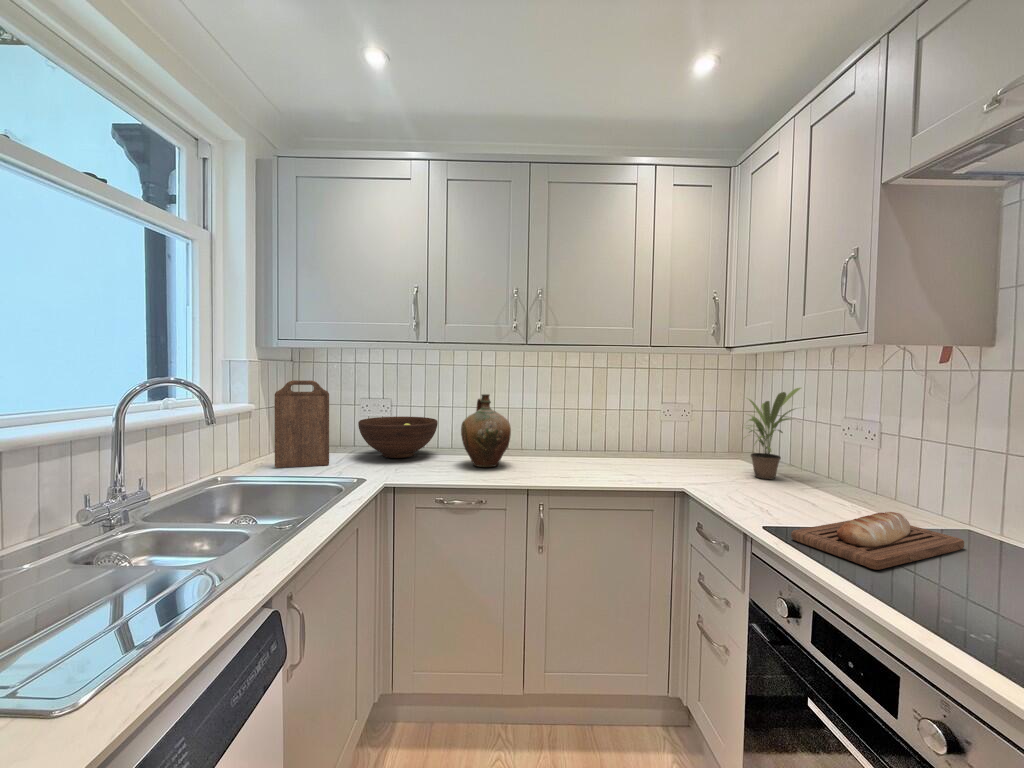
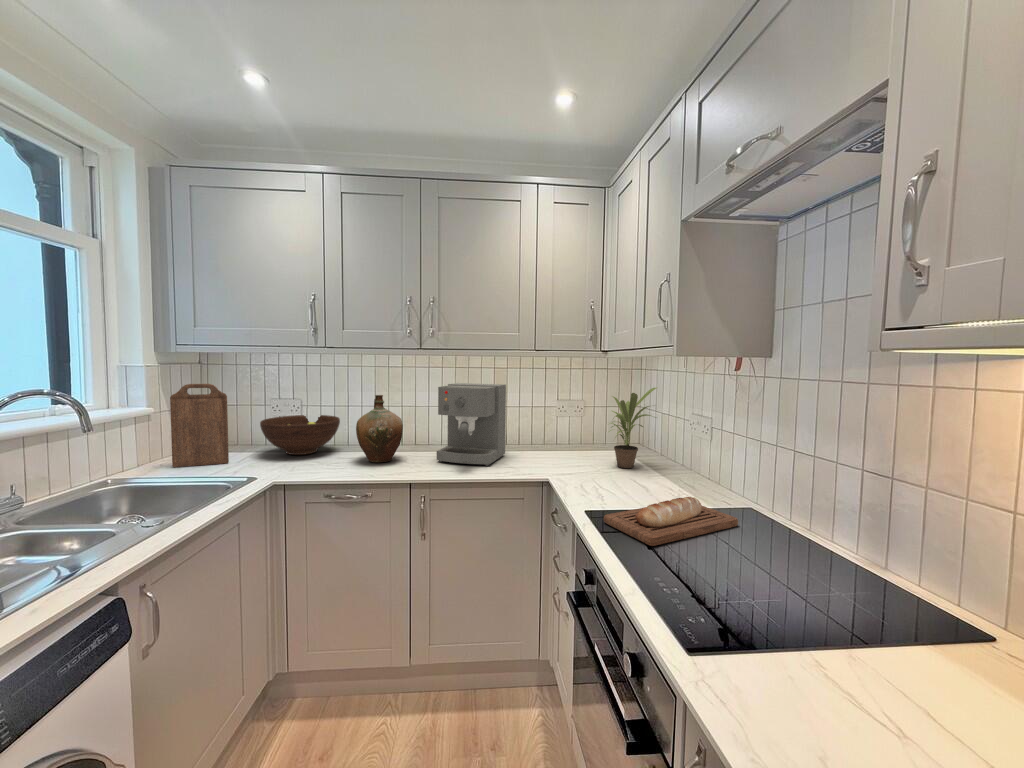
coffee maker: none [548,383,620,473] -> present [437,383,506,466]

